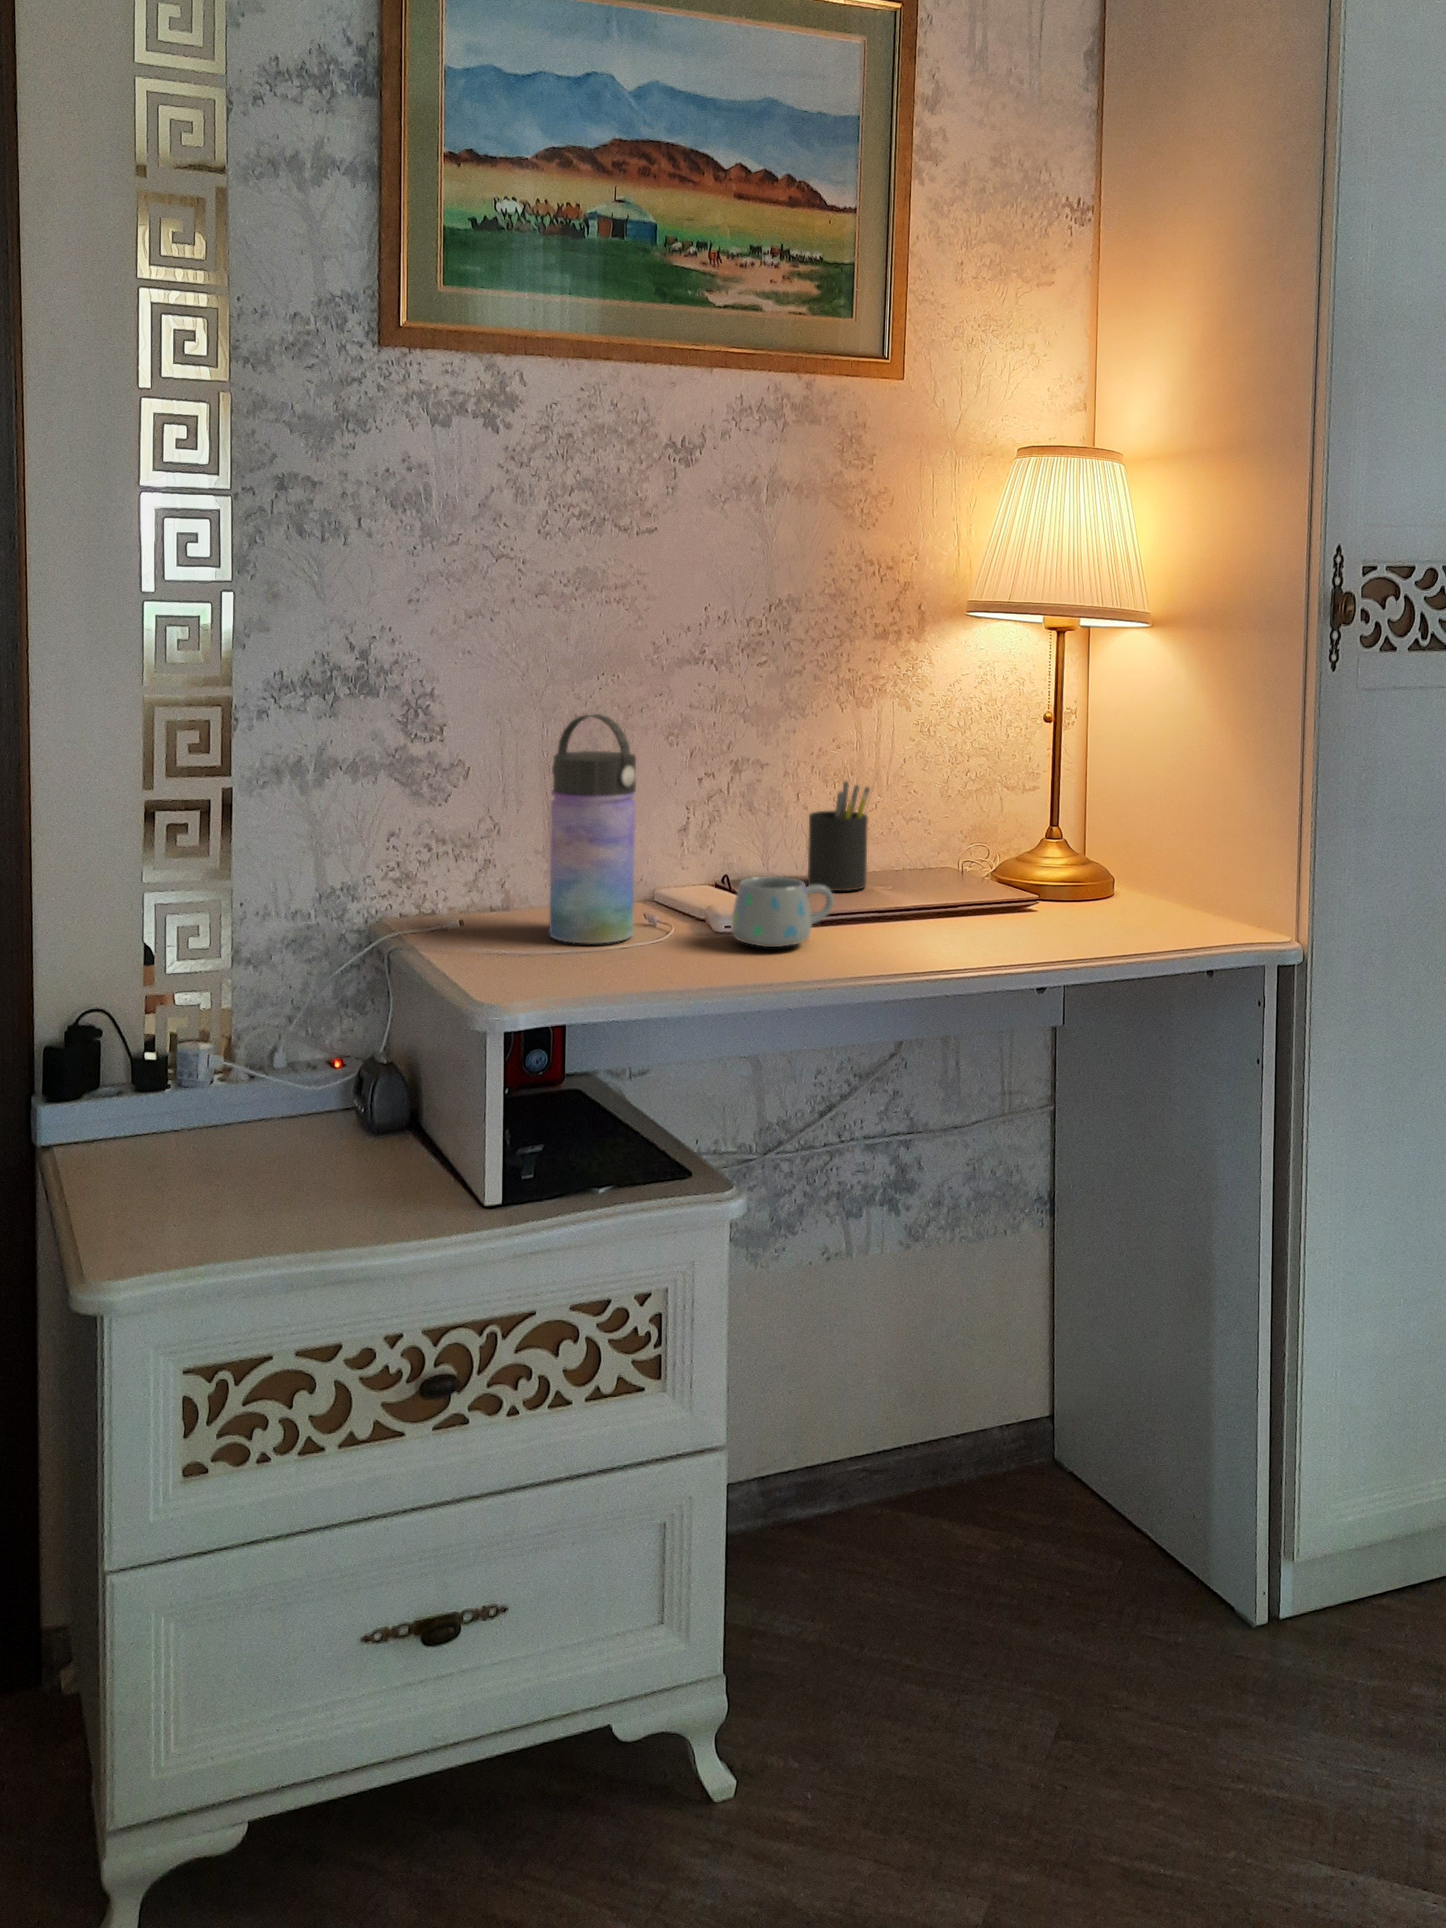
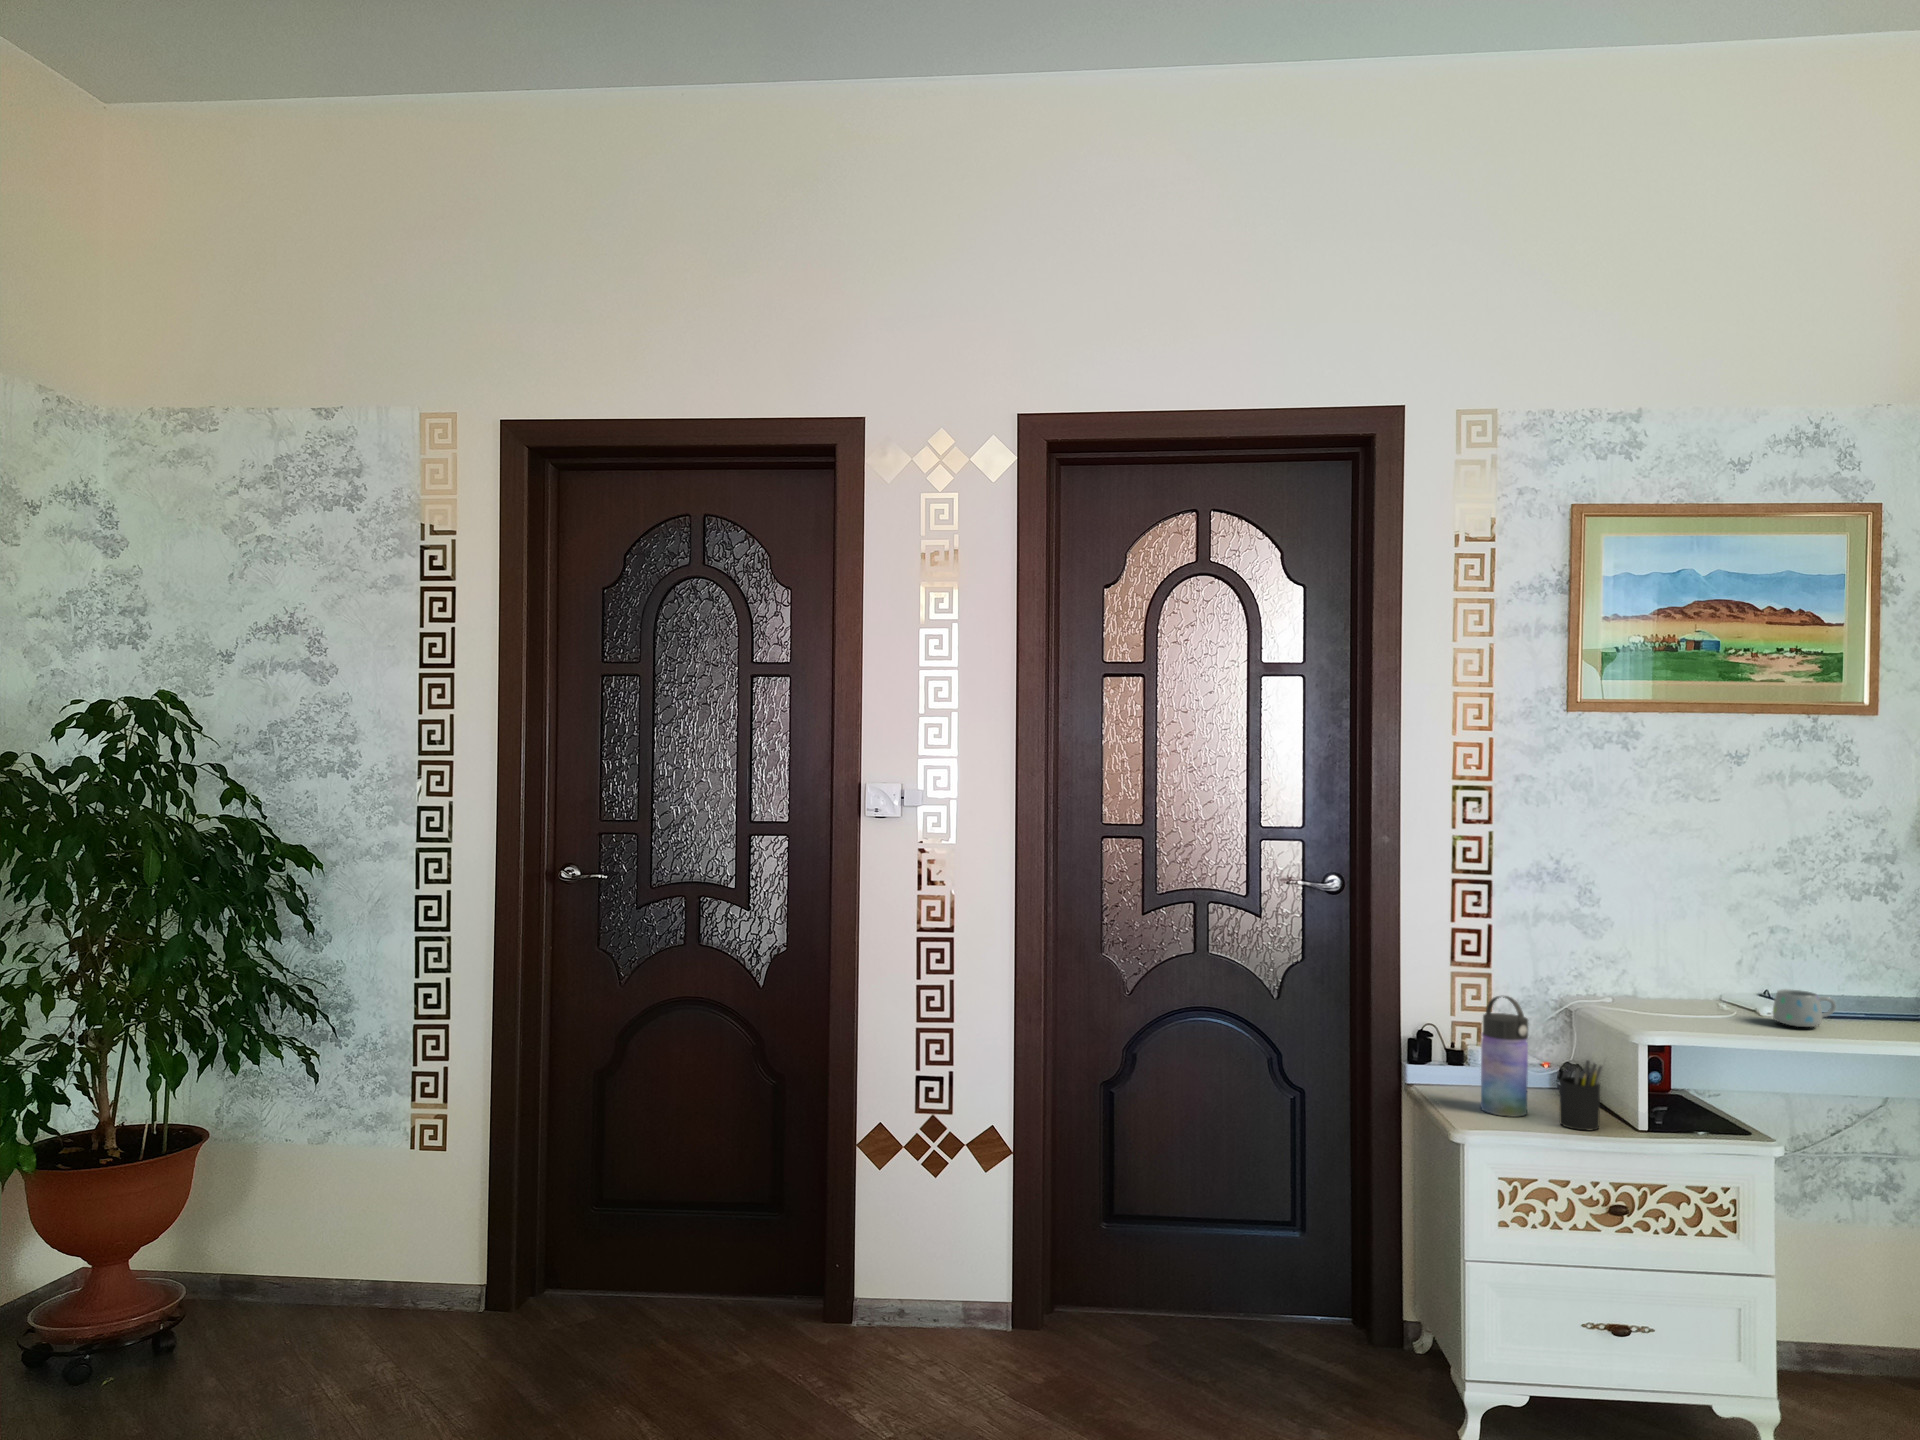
water bottle: present [549,714,636,943] -> present [1481,996,1528,1117]
pen holder: present [808,781,871,891] -> present [1560,1060,1604,1130]

